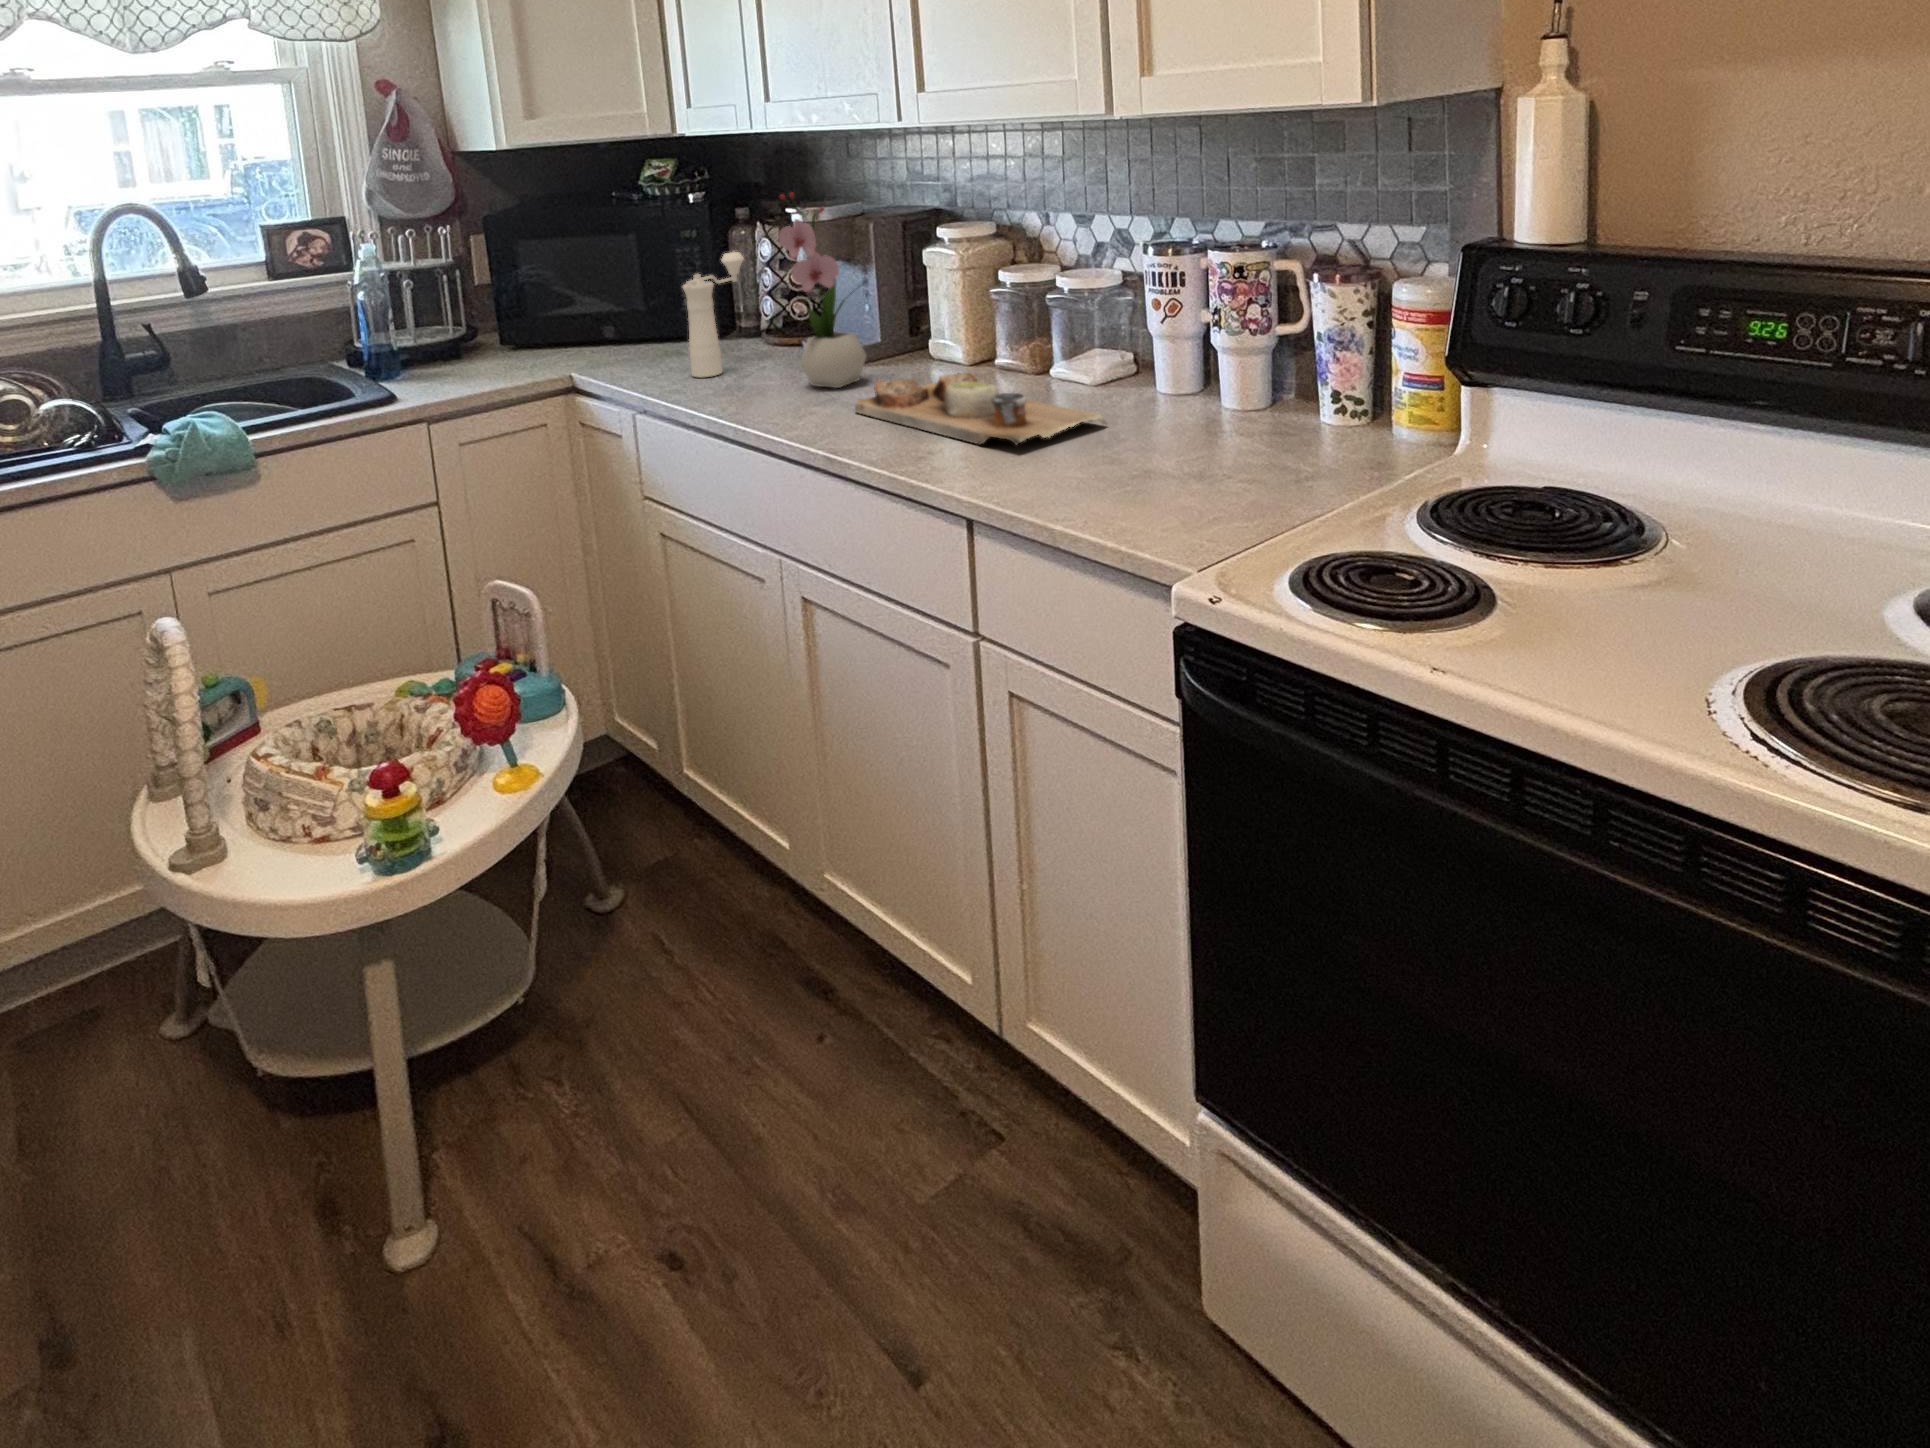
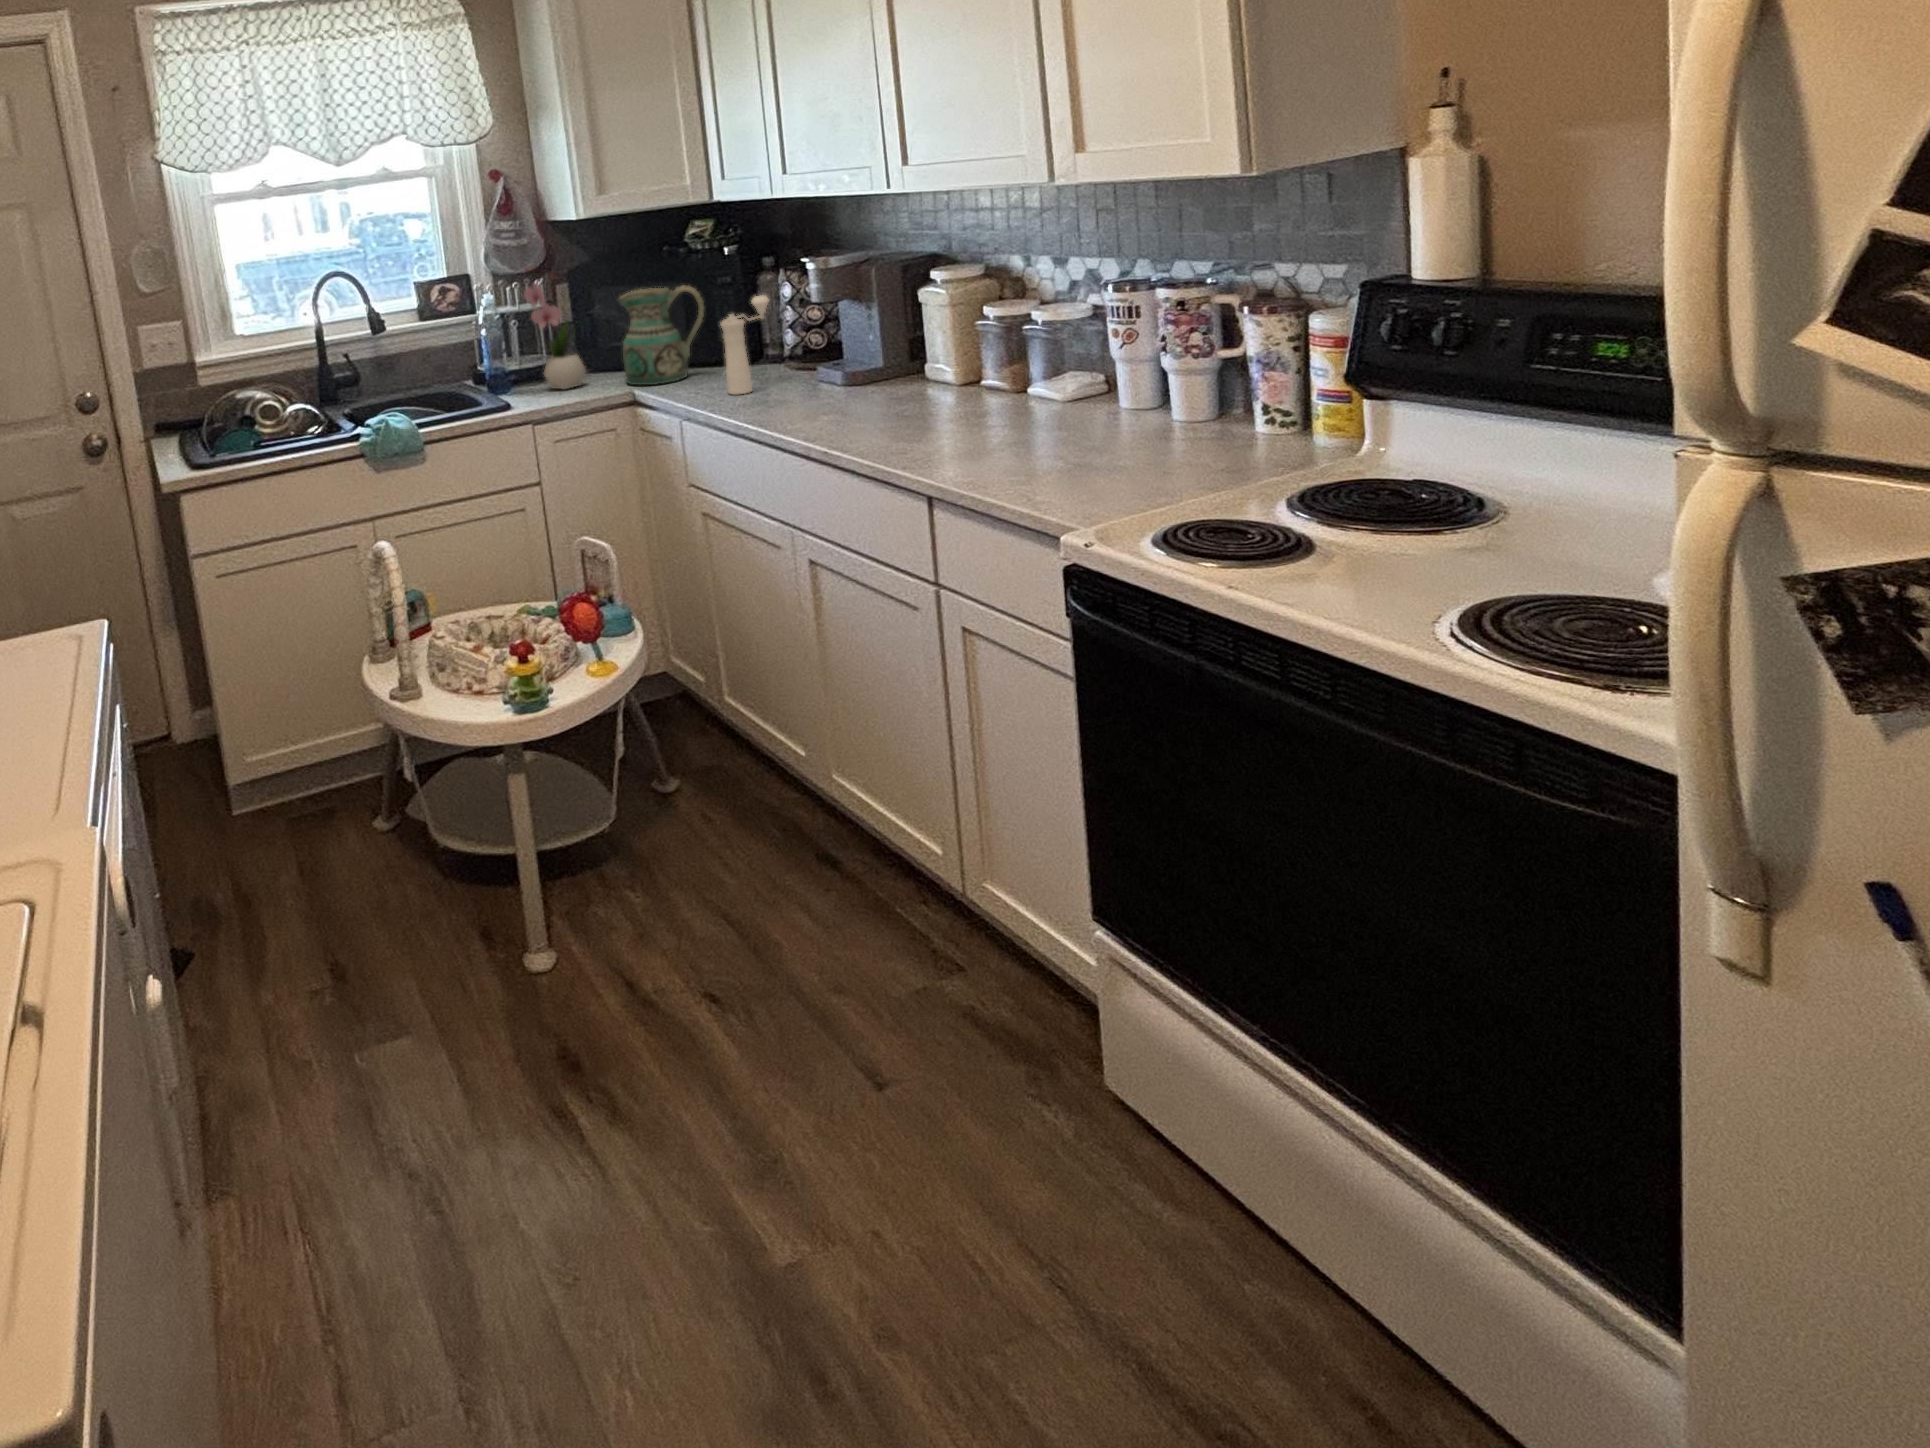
flower arrangement: present [778,192,866,388] -> present [524,267,586,389]
ceramic pitcher: none [548,237,661,365] -> present [618,285,704,385]
cutting board: present [855,372,1106,445] -> none [853,390,1059,445]

